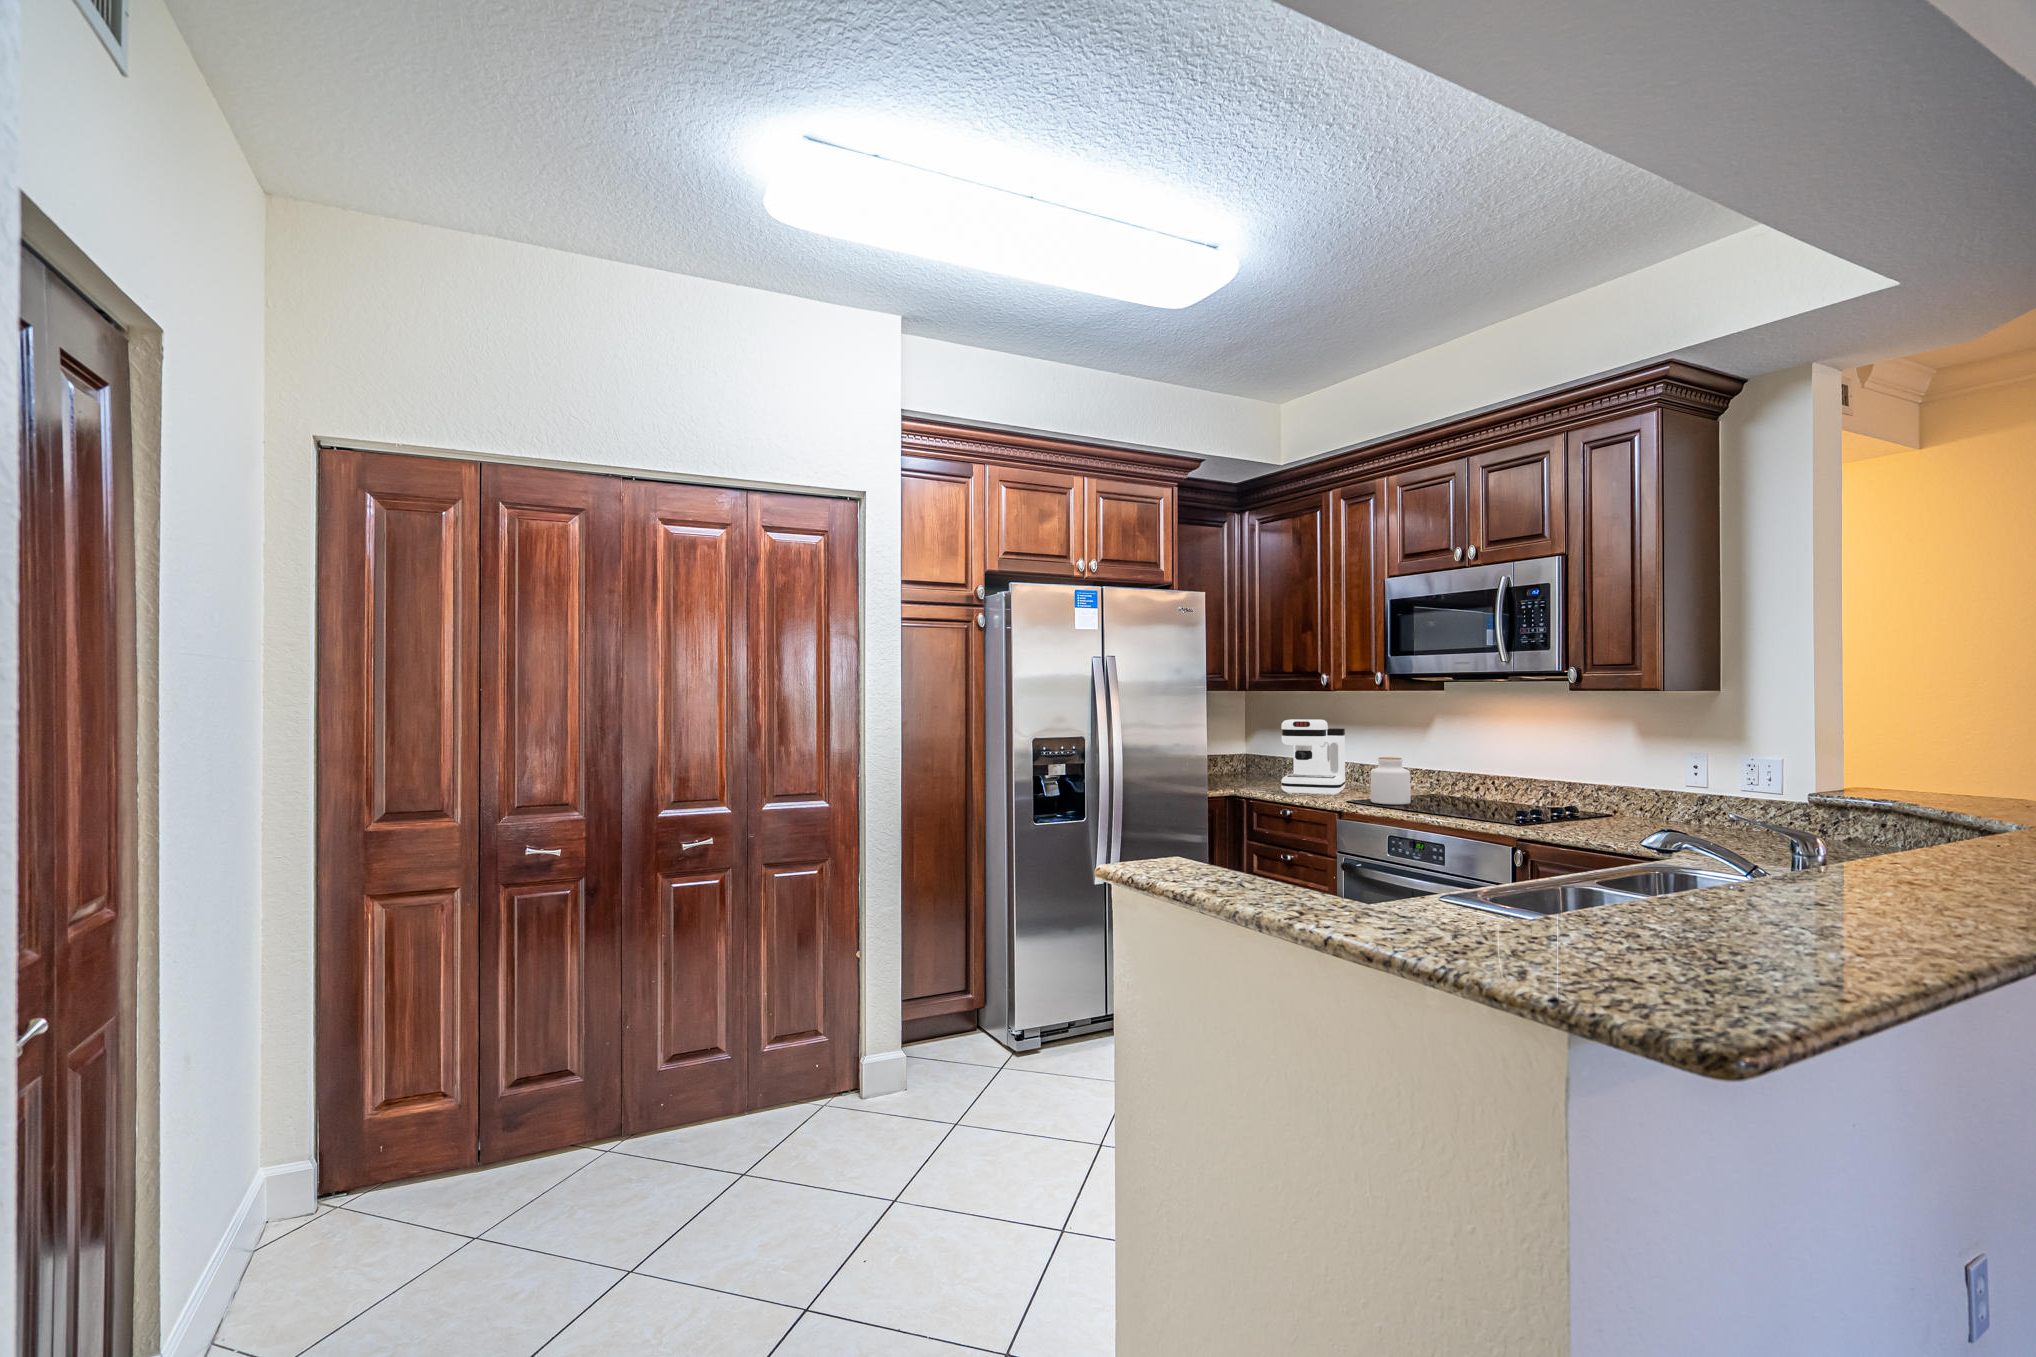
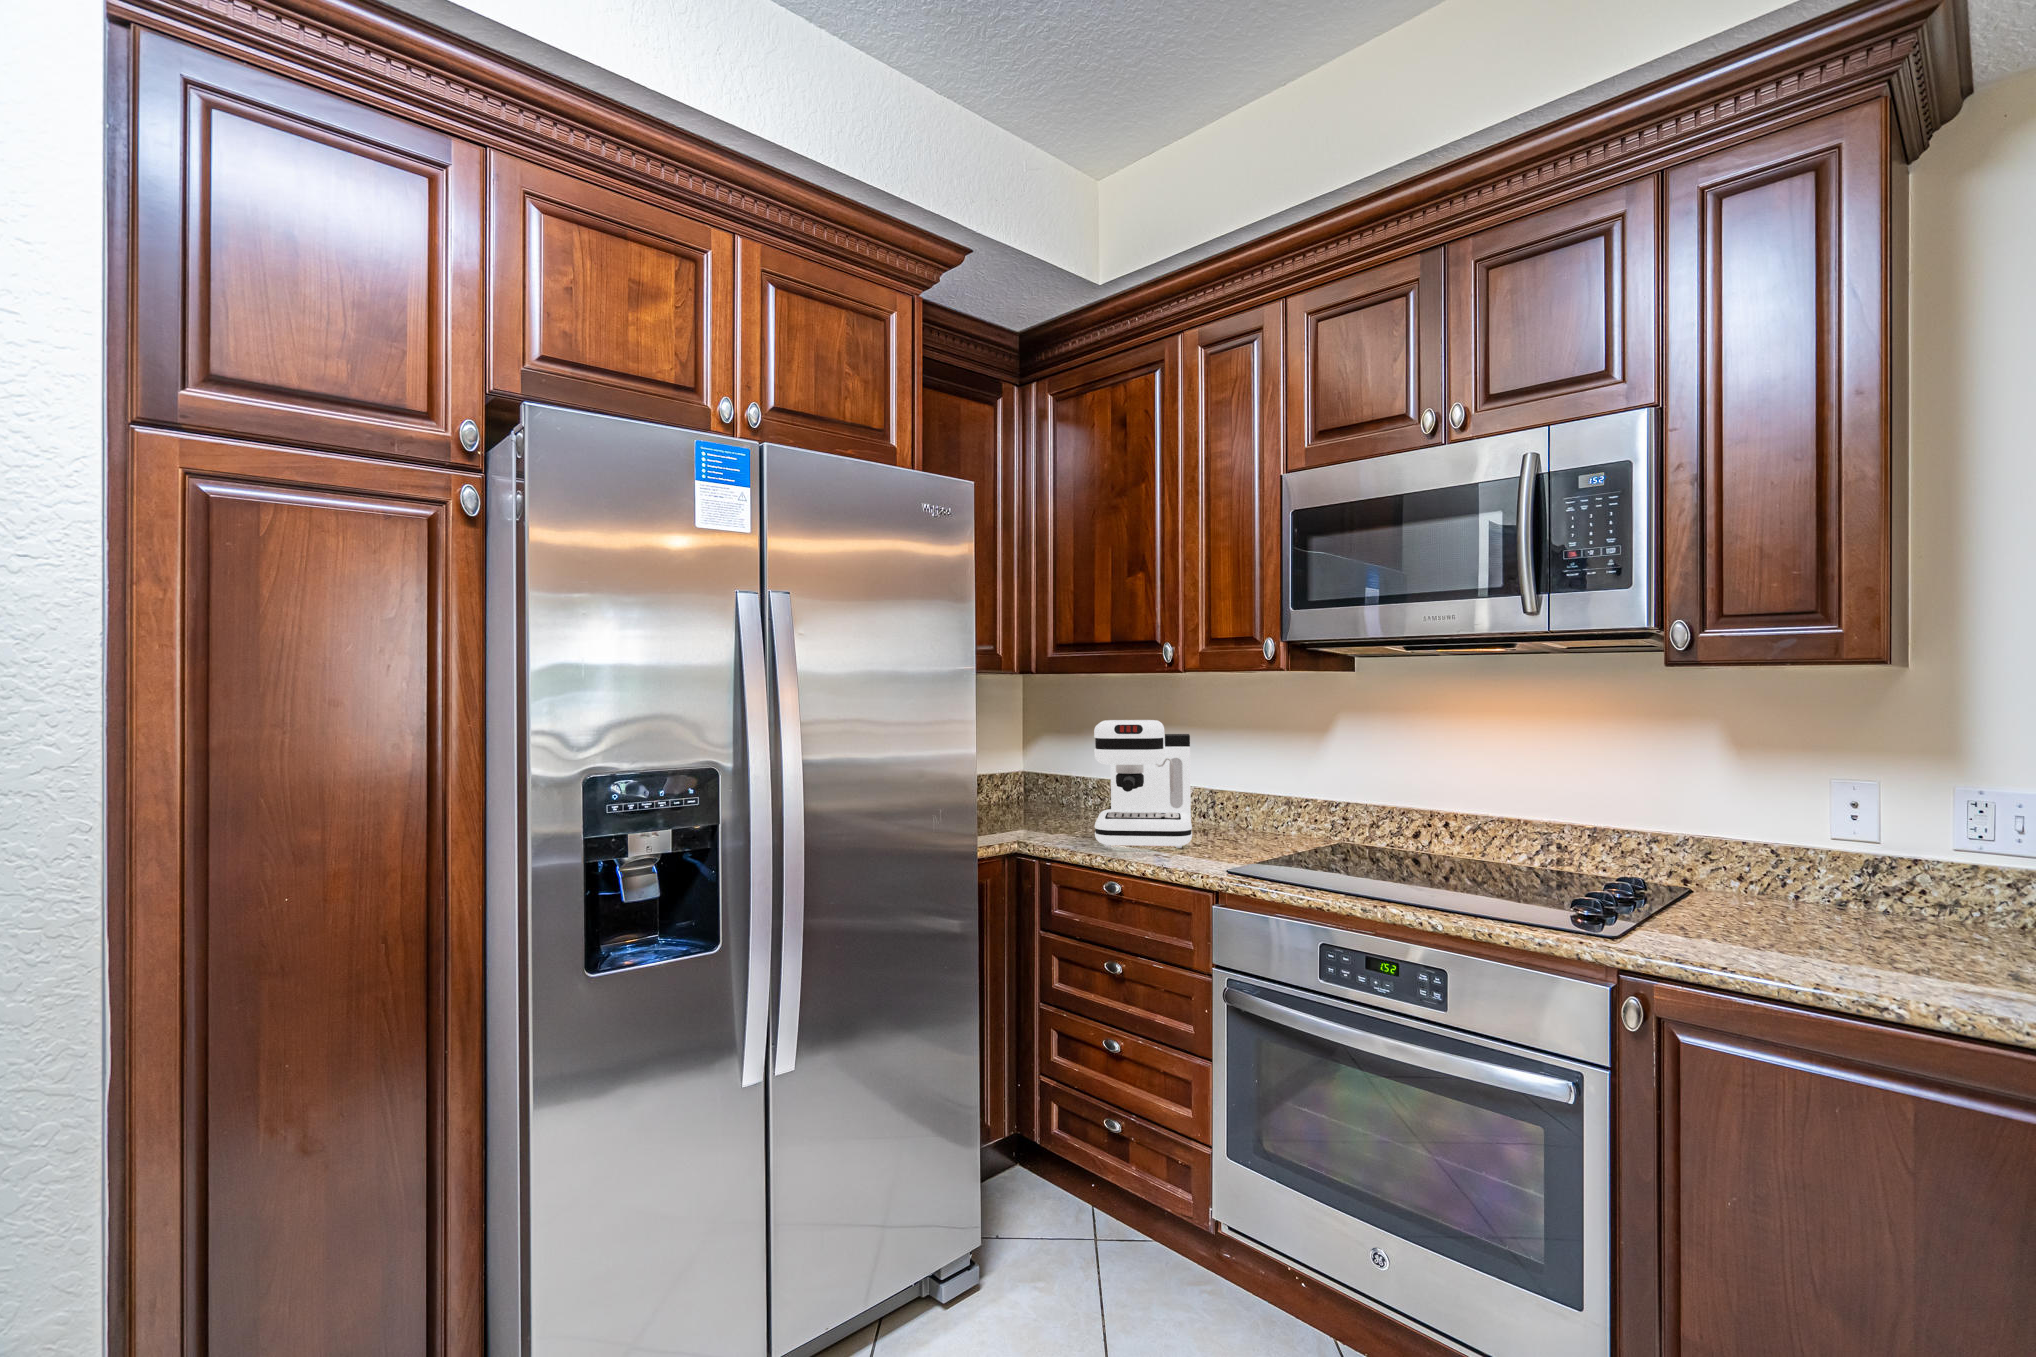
jar: present [1371,757,1411,804] -> none [1255,786,1322,871]

